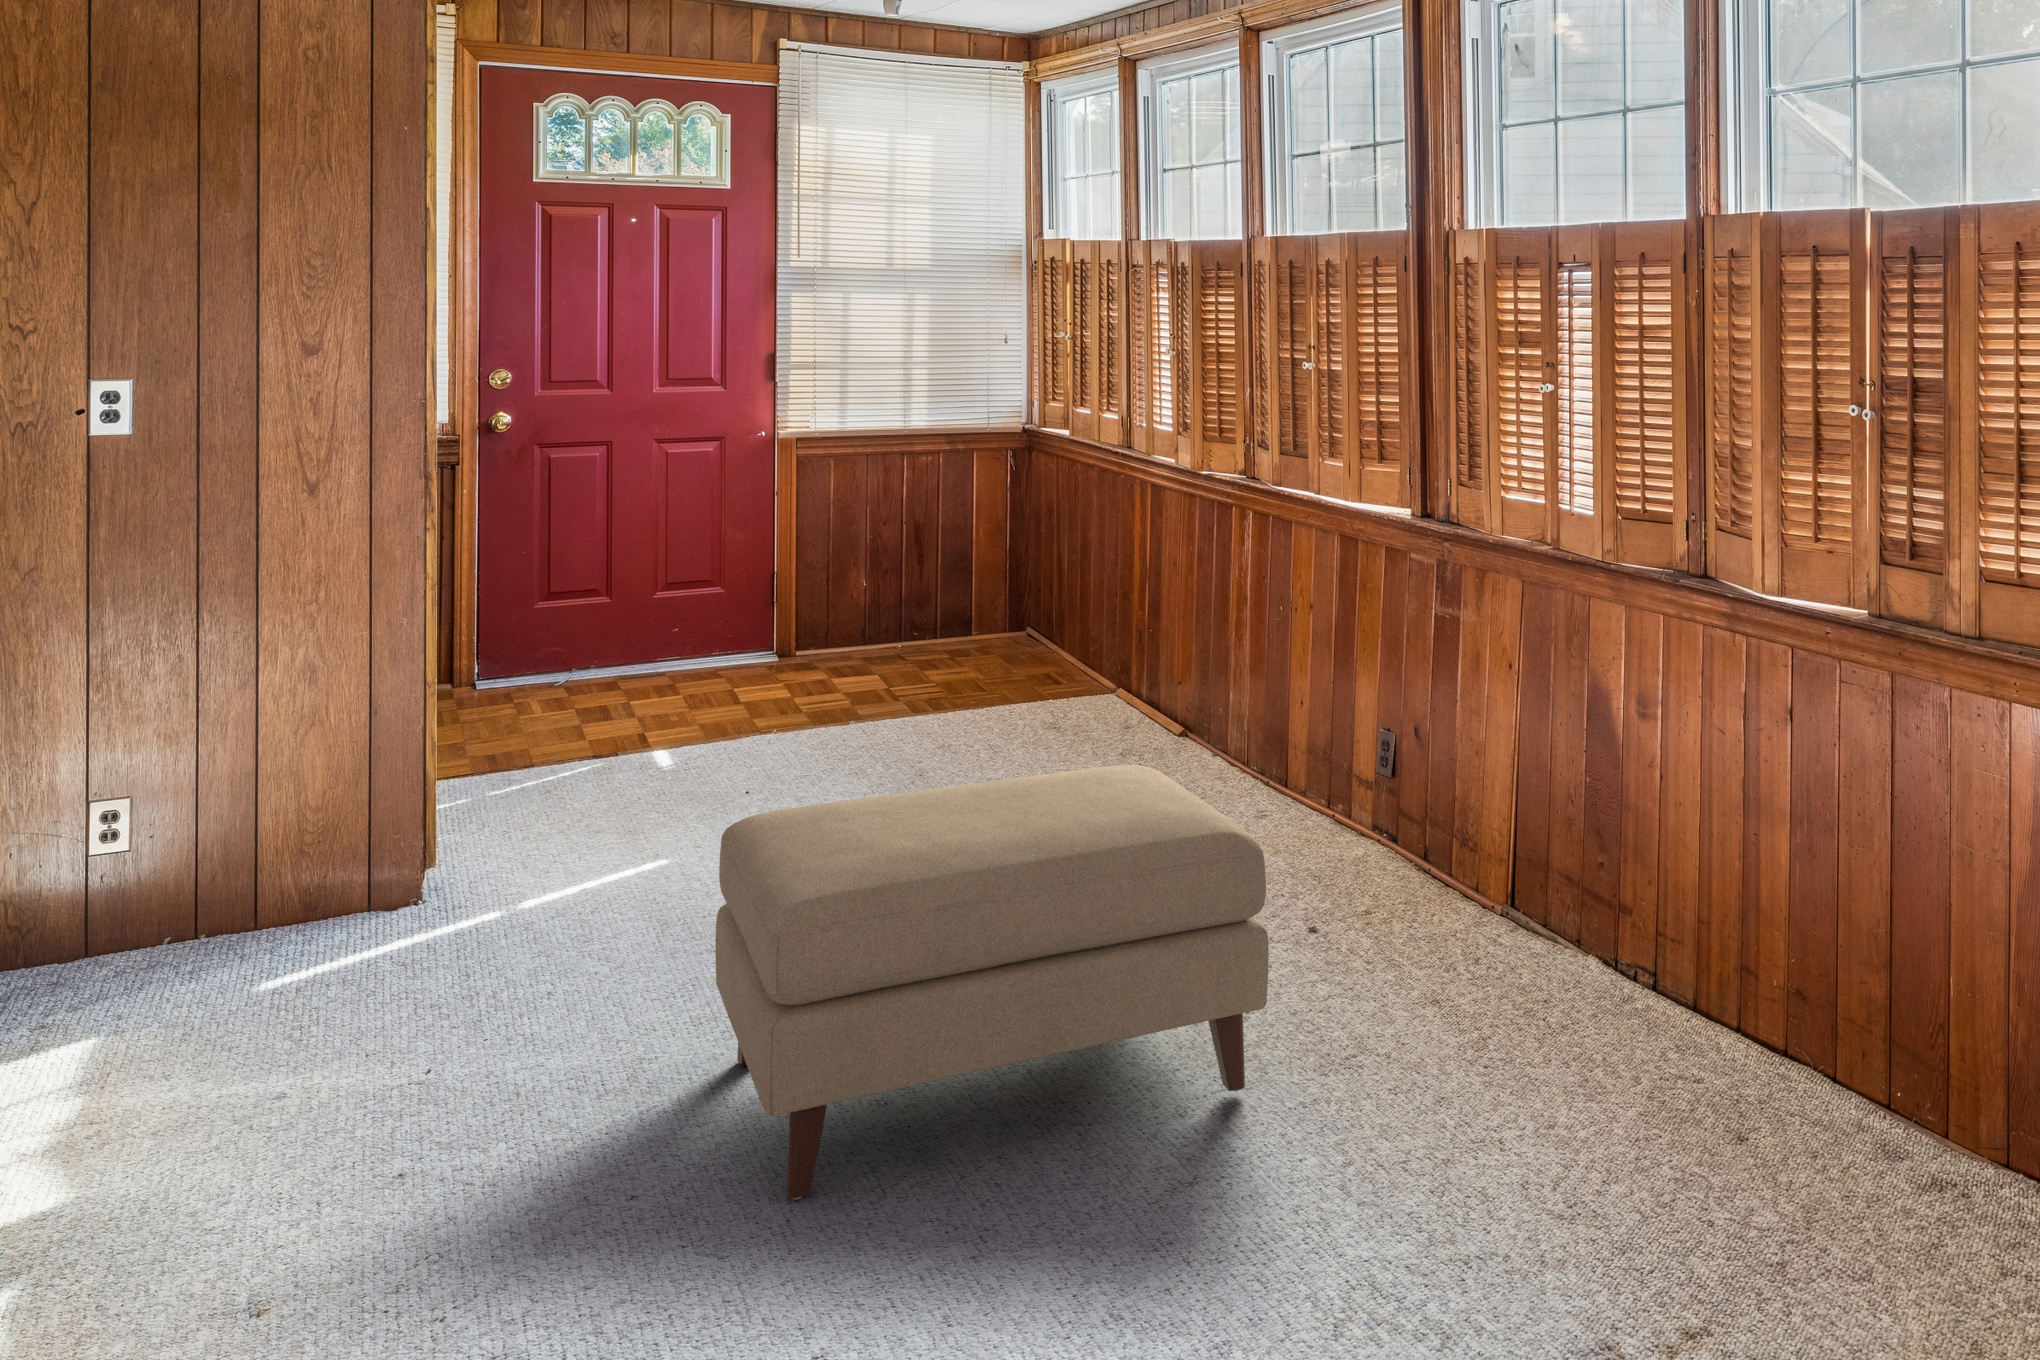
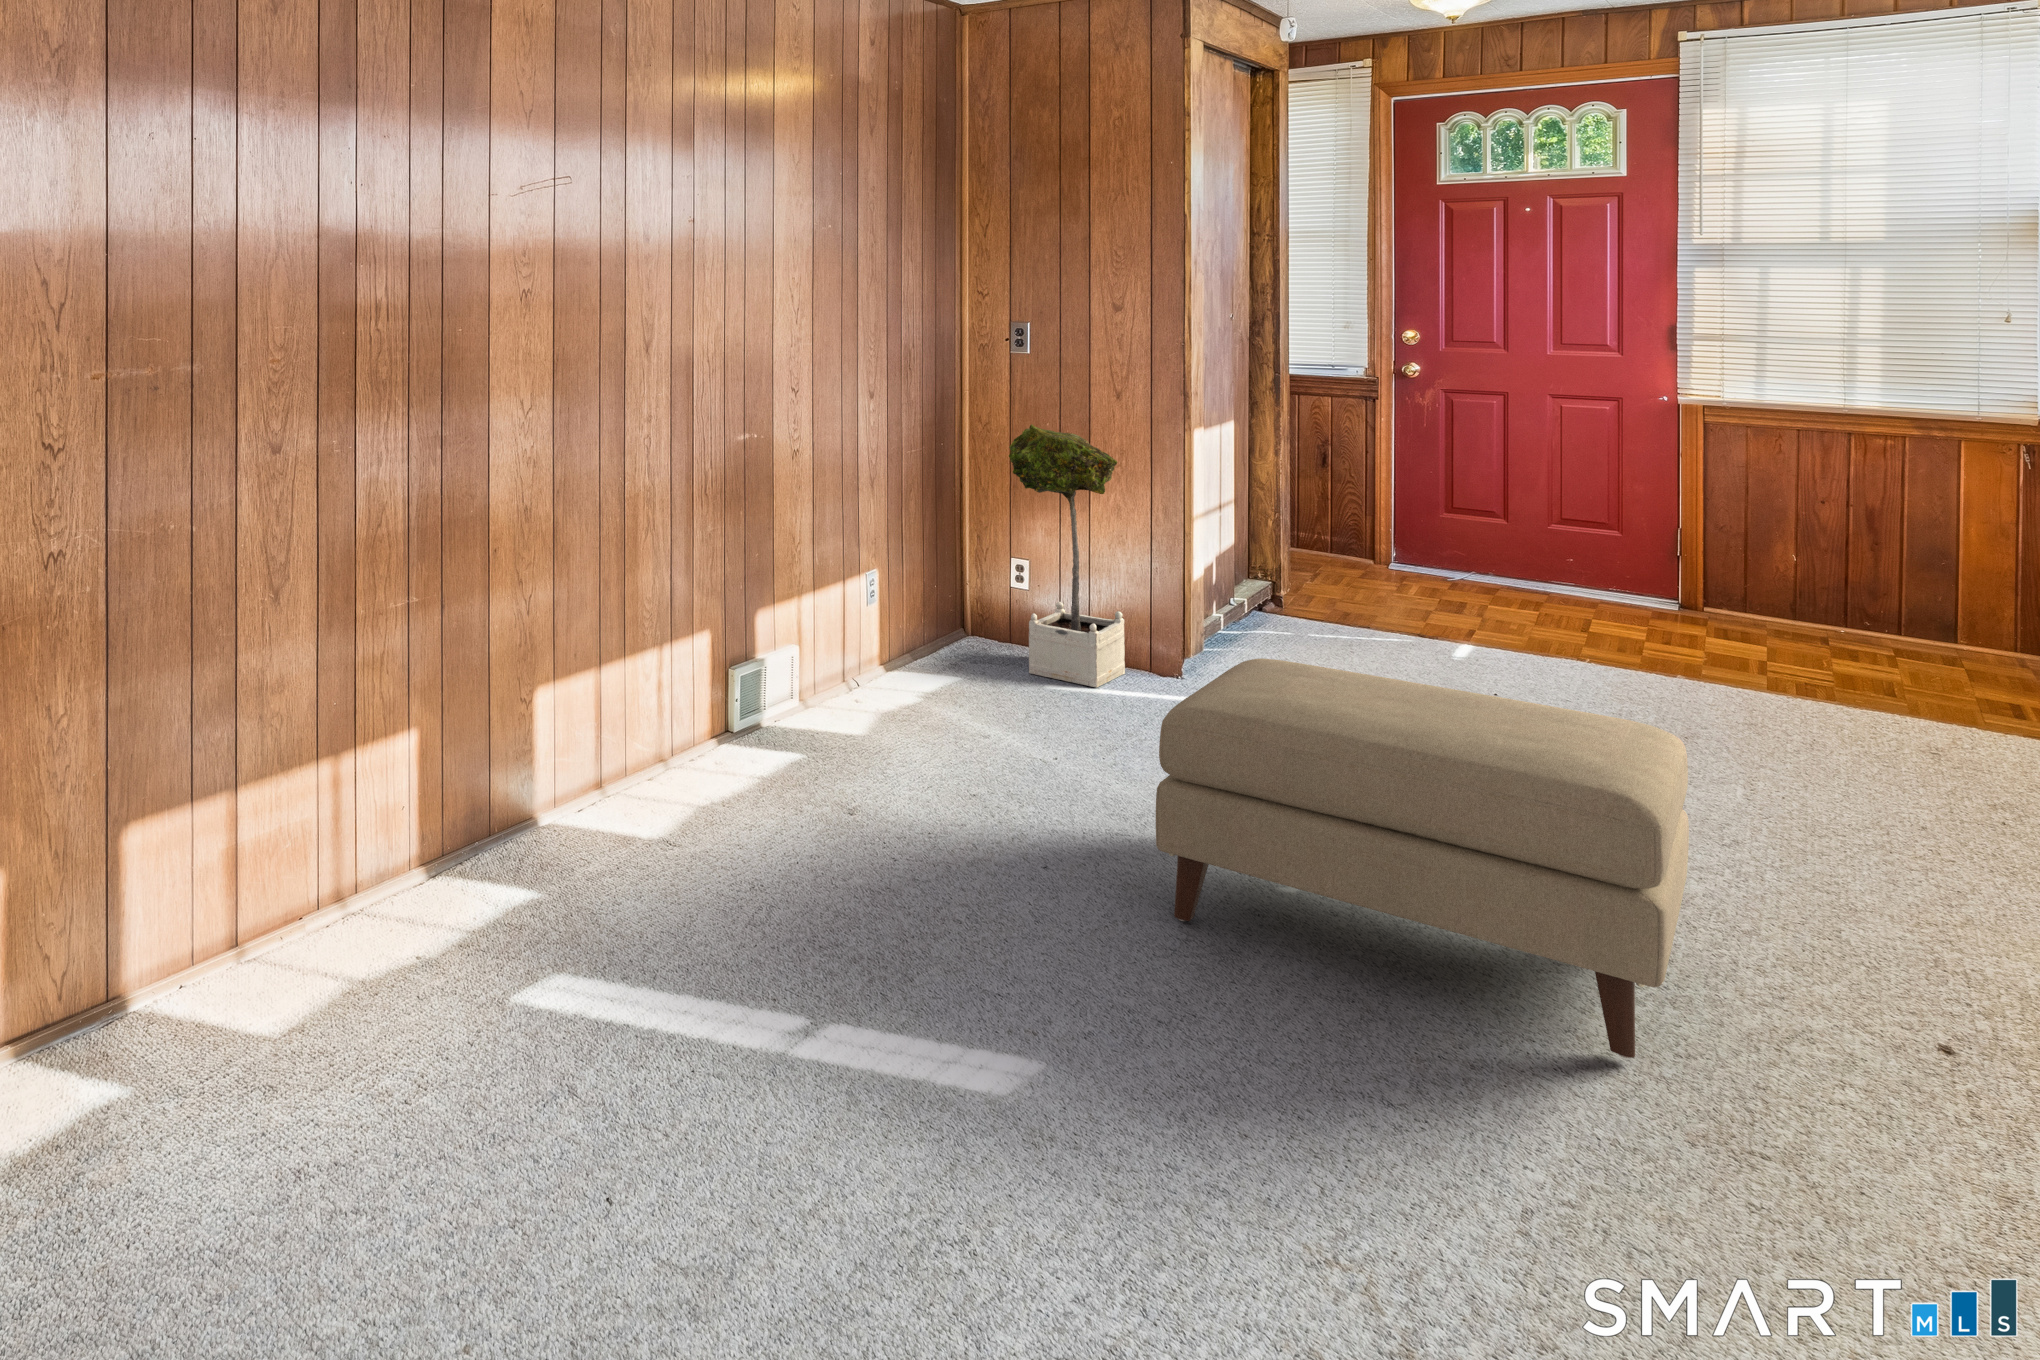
potted tree: none [85,547,313,979] -> present [1009,424,1125,687]

